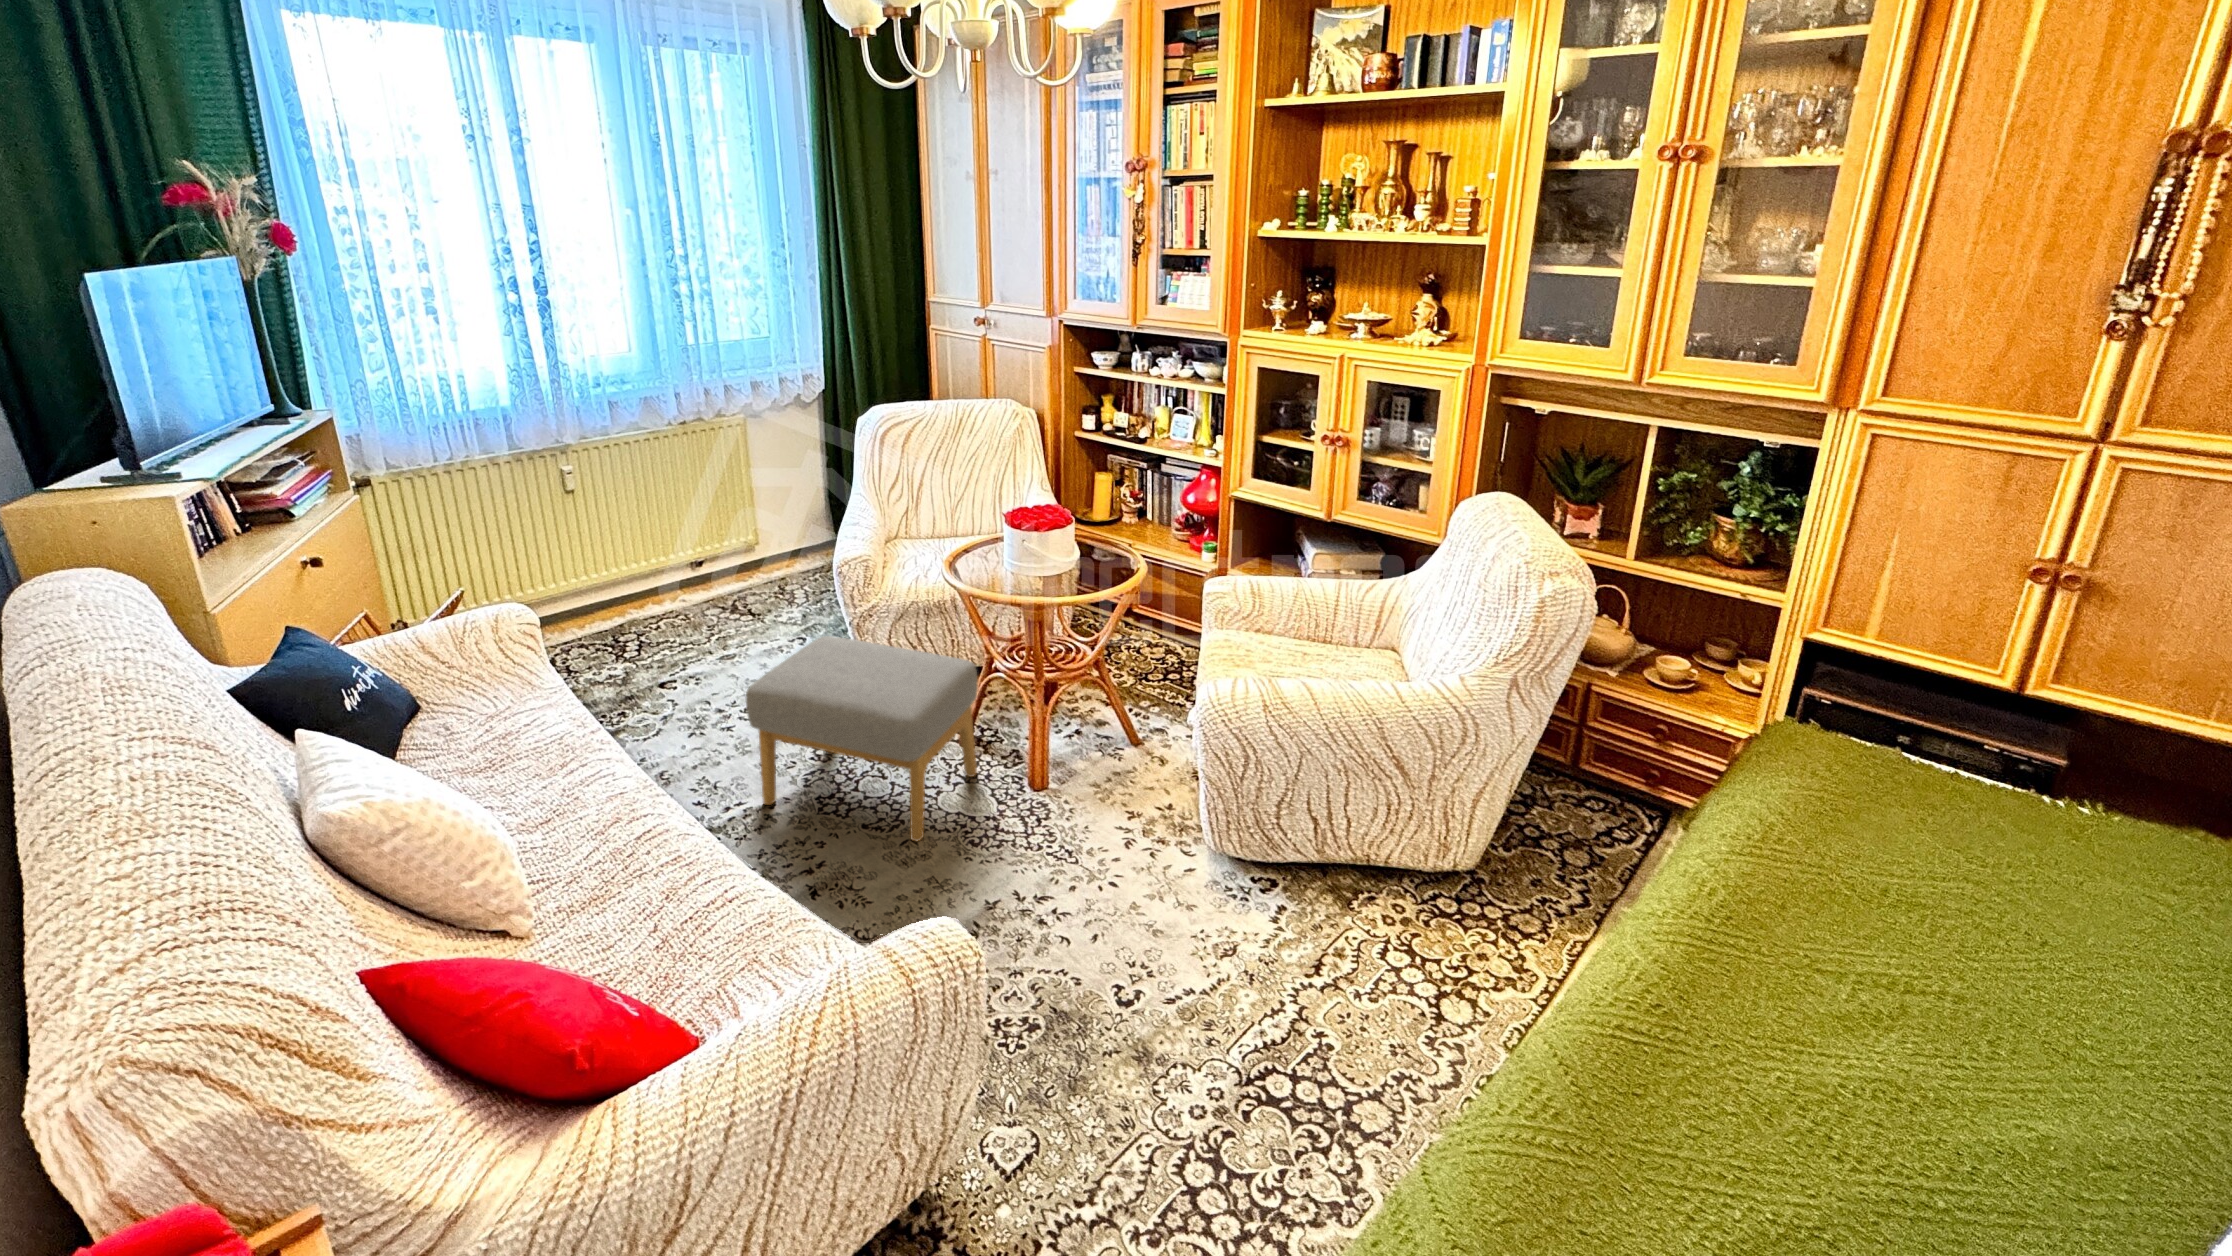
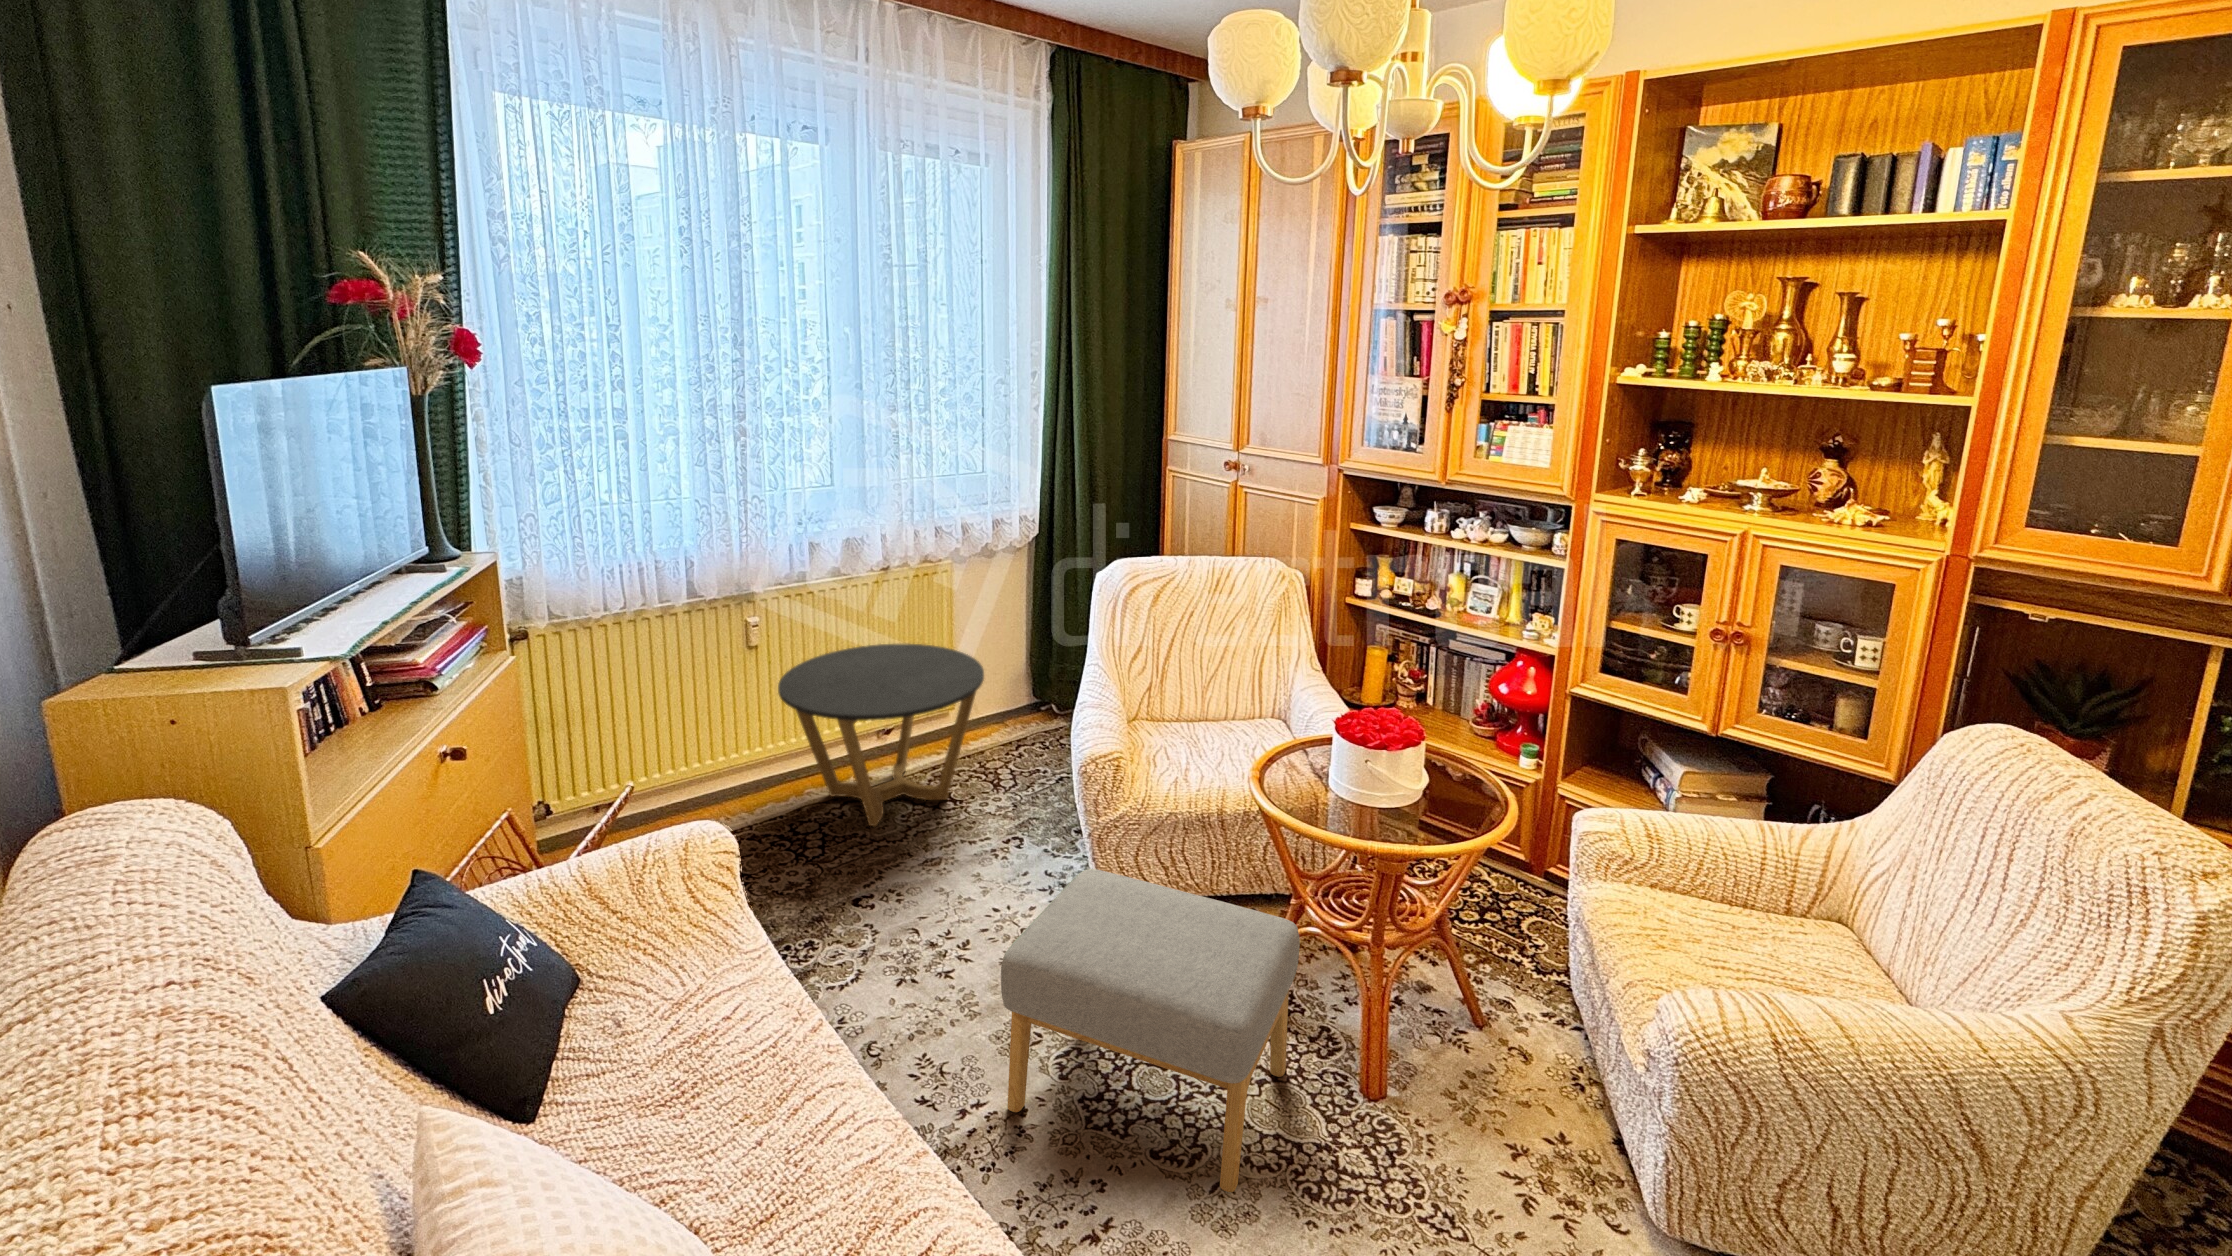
side table: none [590,489,768,635] -> present [778,644,984,826]

